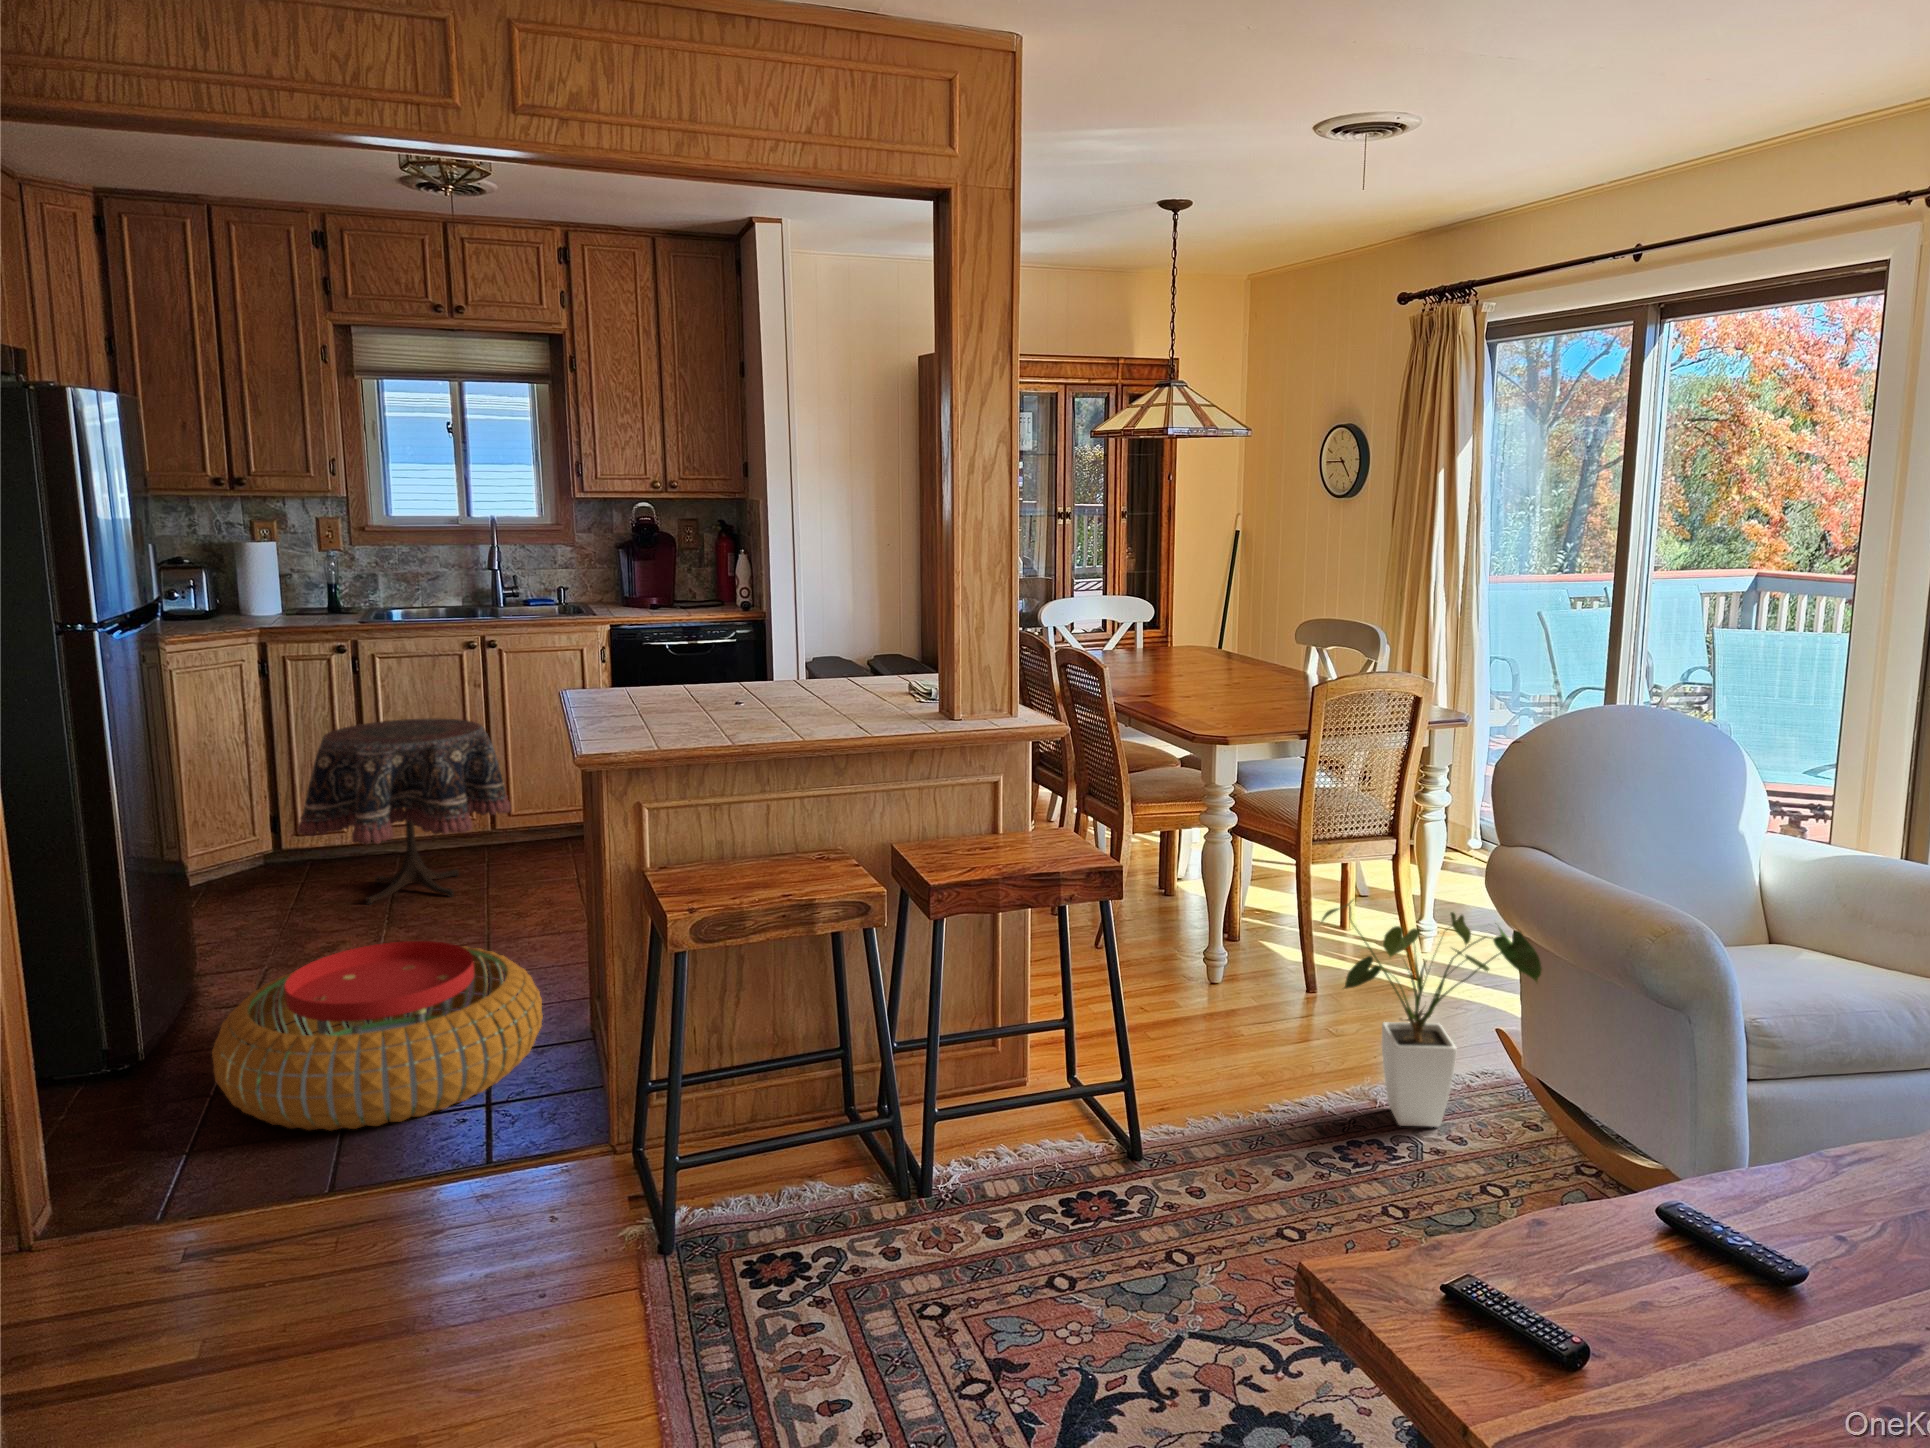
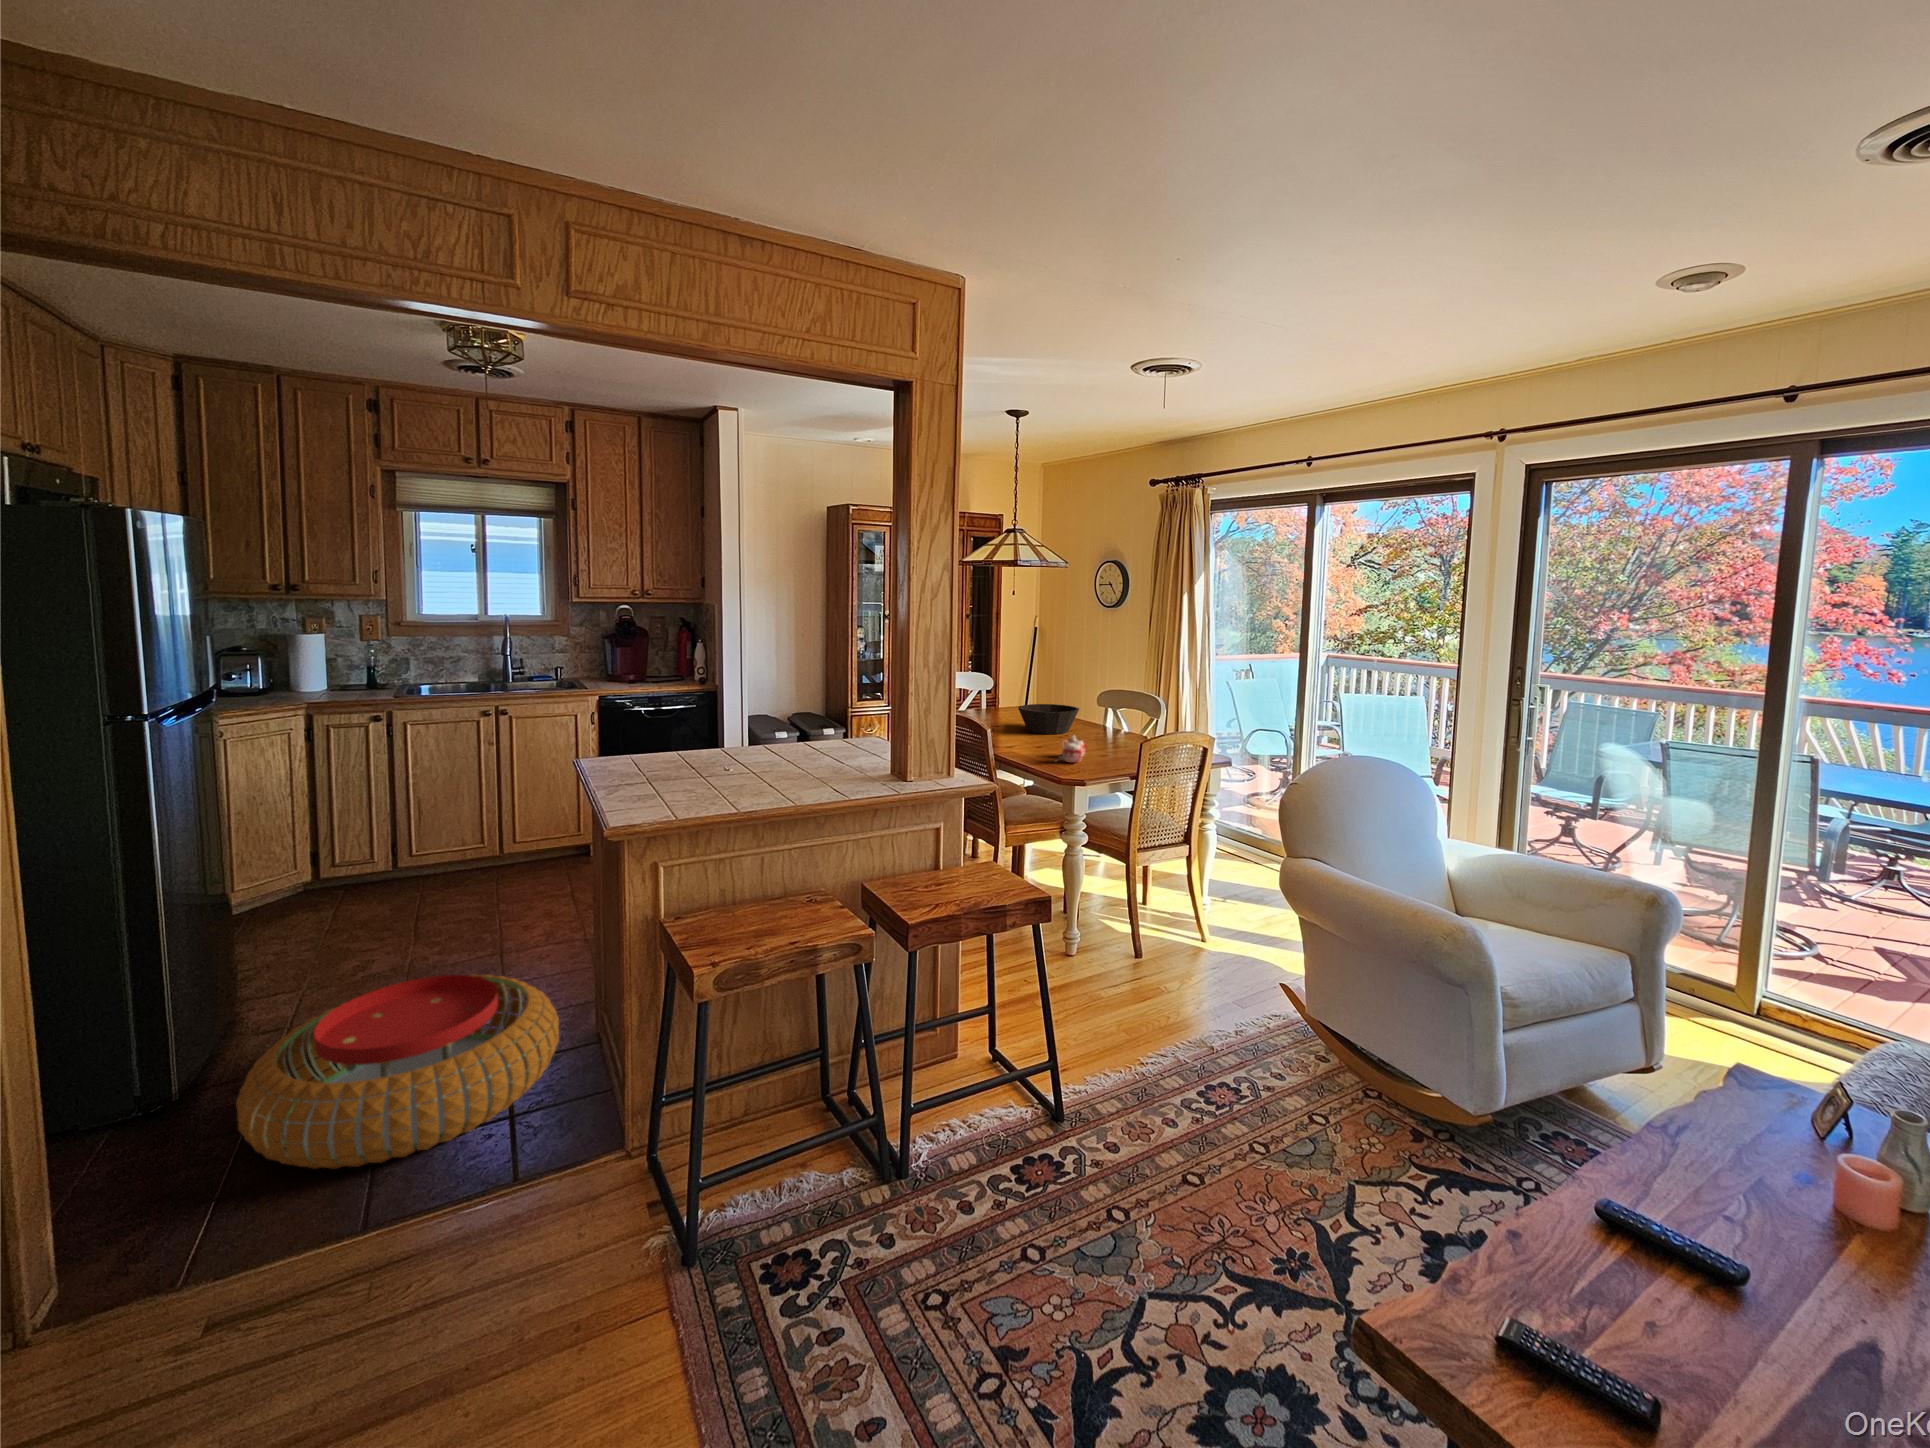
bowl: none [1162,636,1254,679] -> present [1018,704,1079,734]
mug: none [1195,677,1247,715] -> present [1057,736,1087,763]
side table: present [298,719,511,904] -> none [330,773,522,928]
house plant: present [1322,900,1542,1127] -> none [1178,903,1342,1069]

